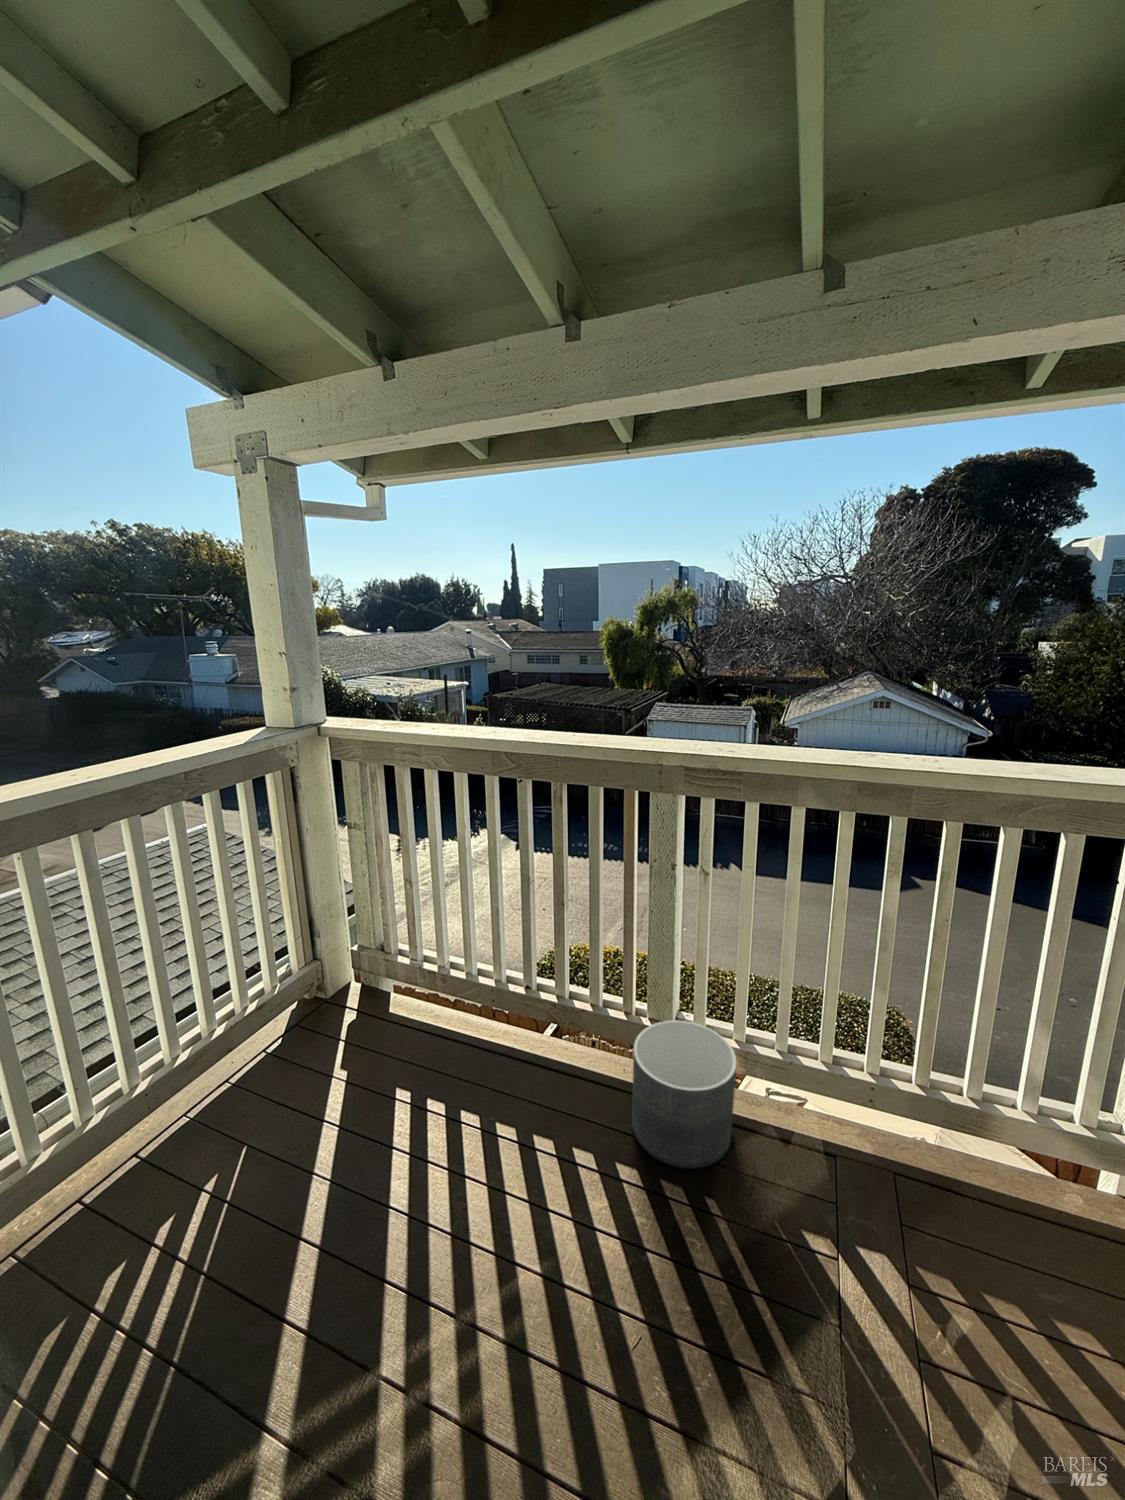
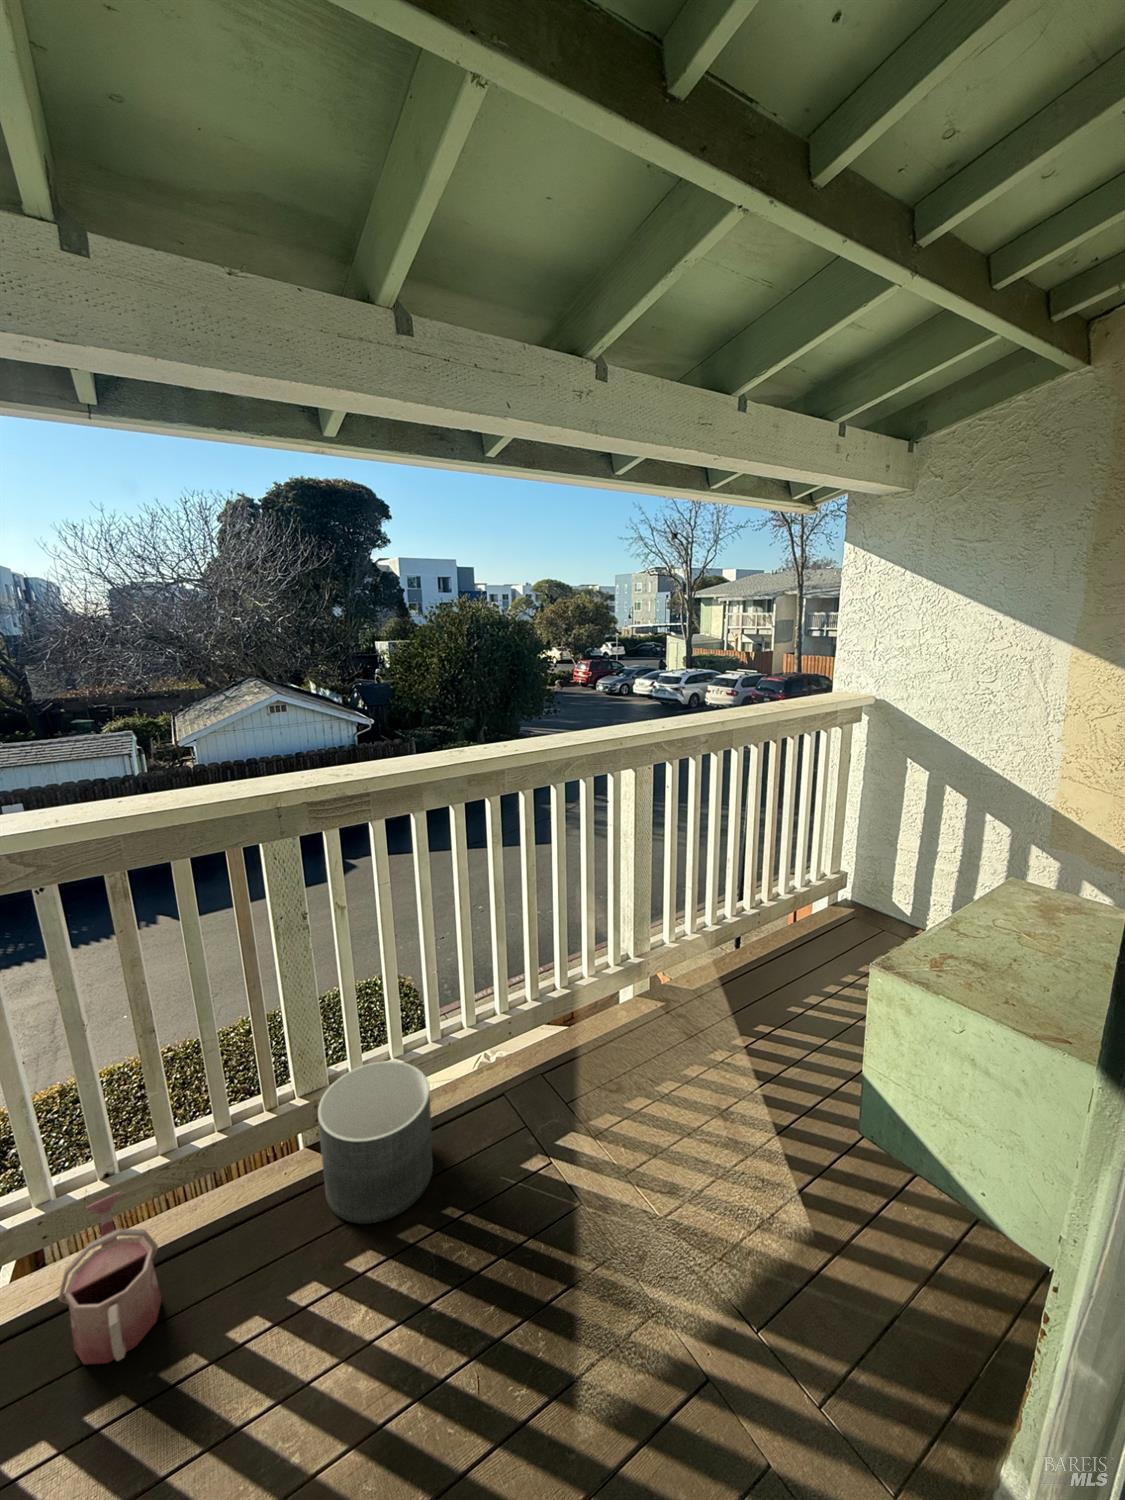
watering can: none [469,1000,525,1101] -> present [59,1192,161,1364]

